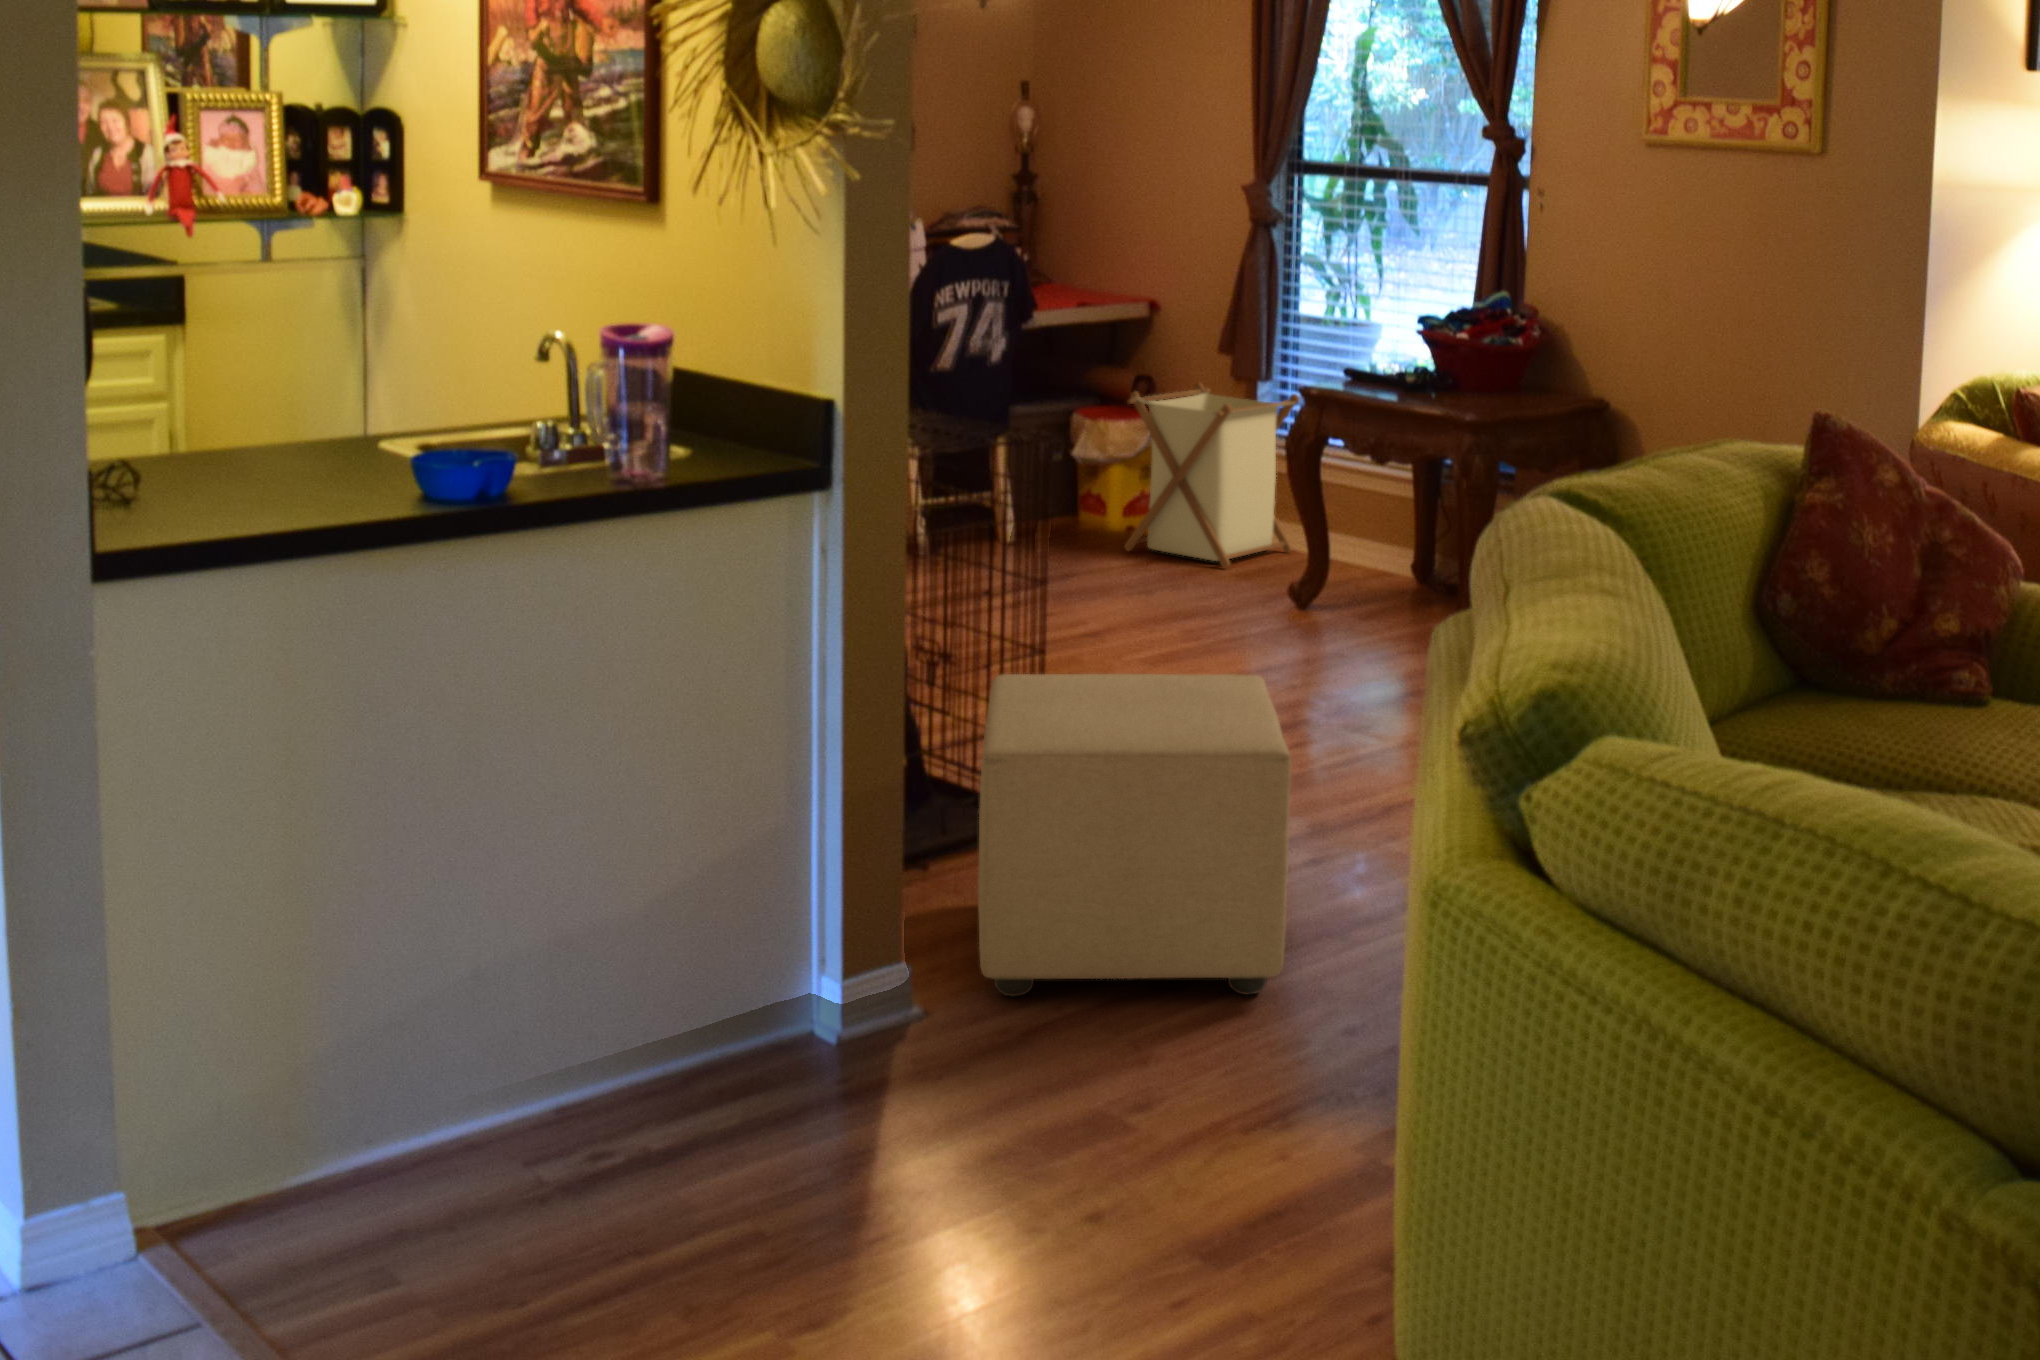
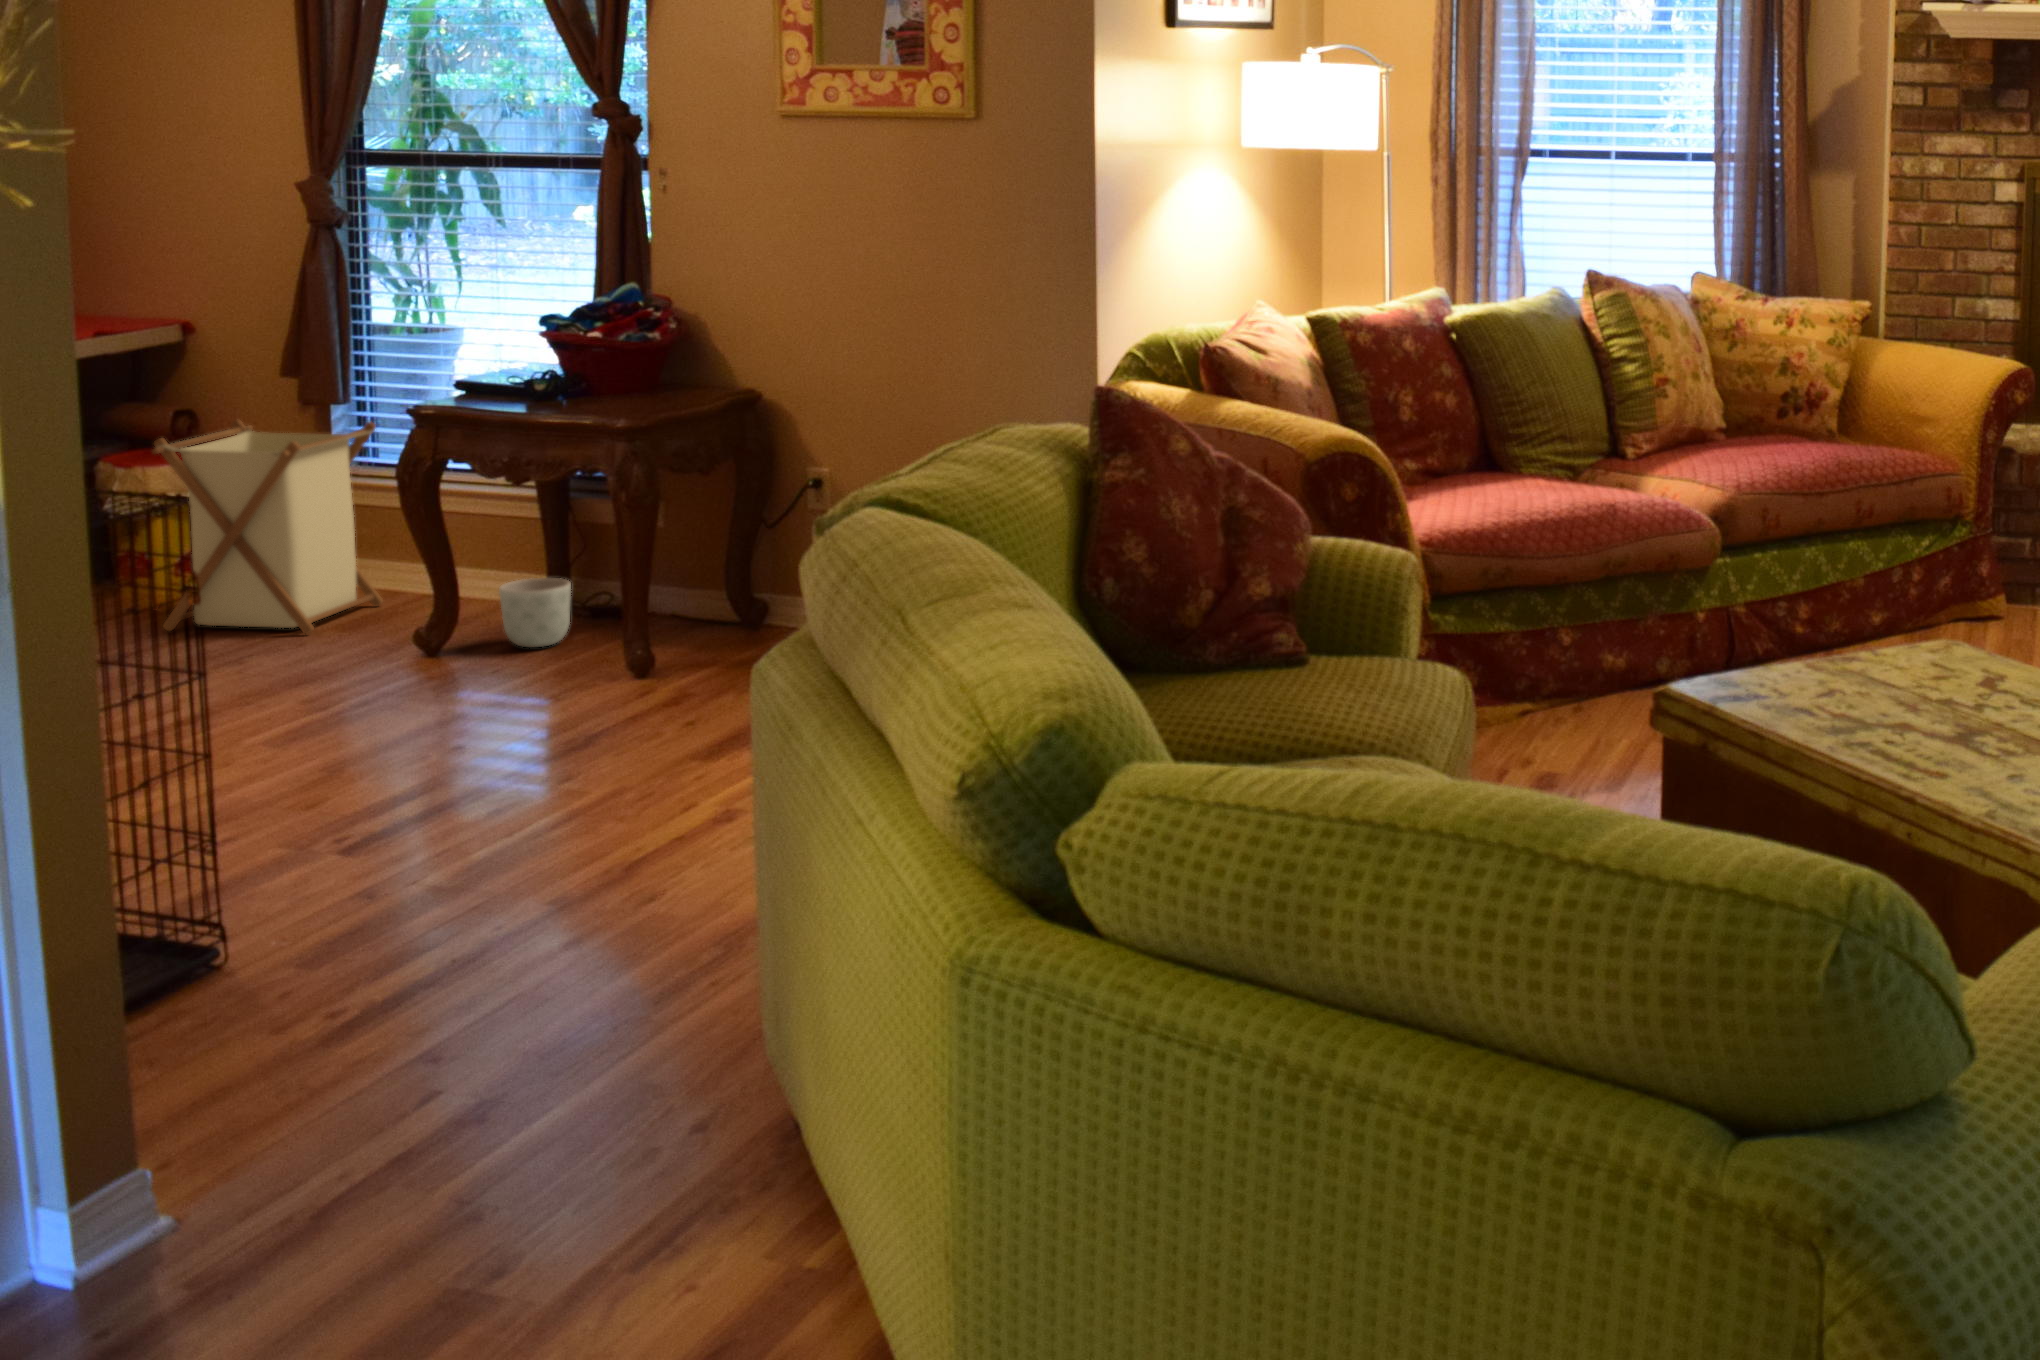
planter: none [1368,544,1428,605] -> present [499,578,571,647]
ottoman: present [978,674,1291,996] -> none [185,740,618,1156]

